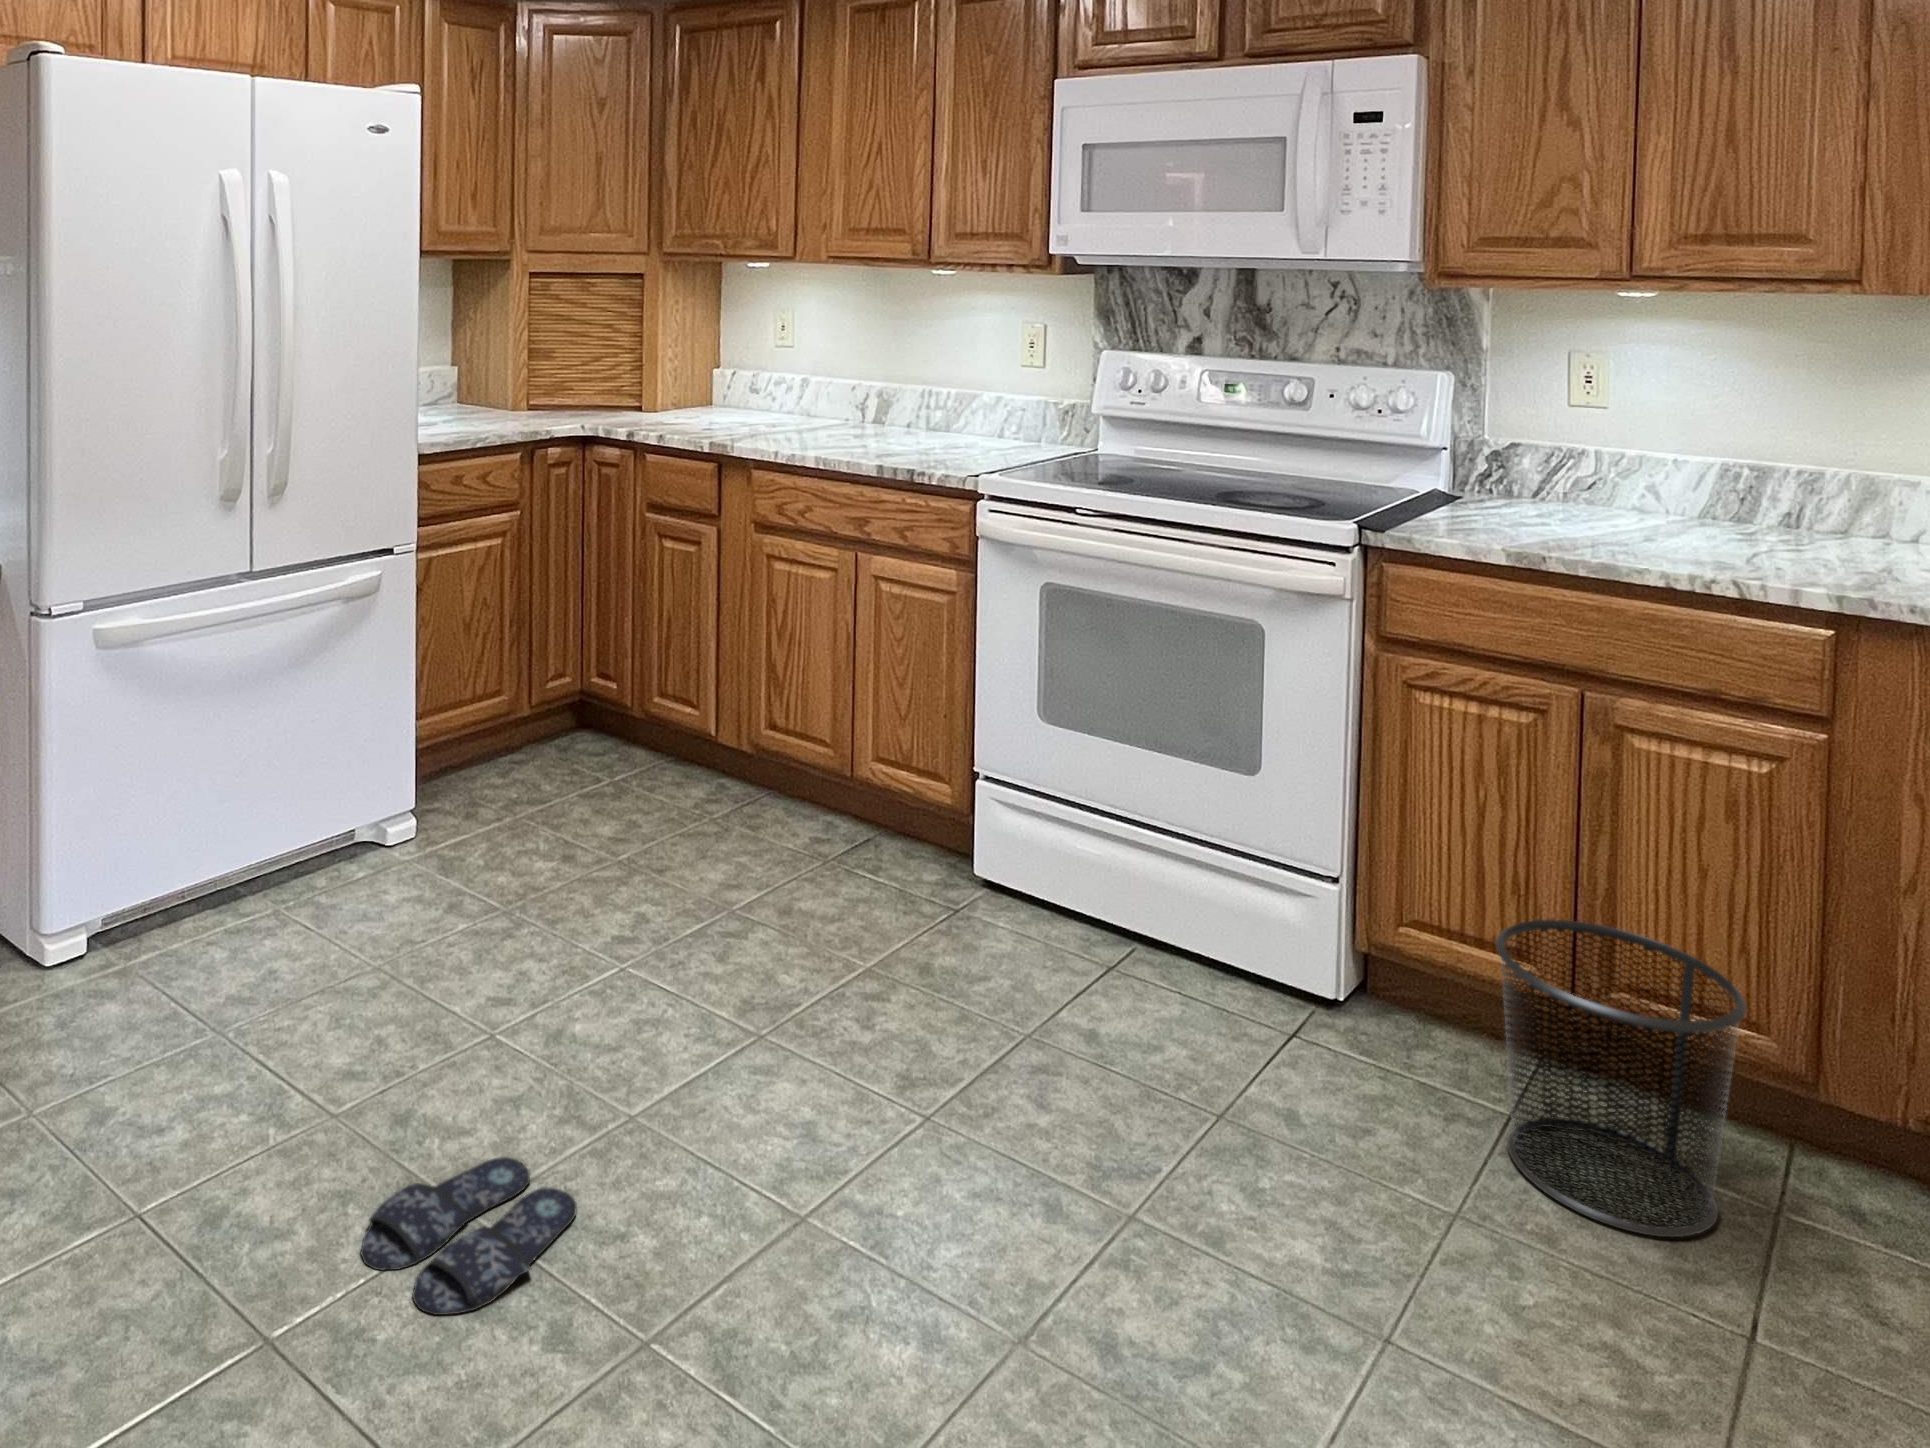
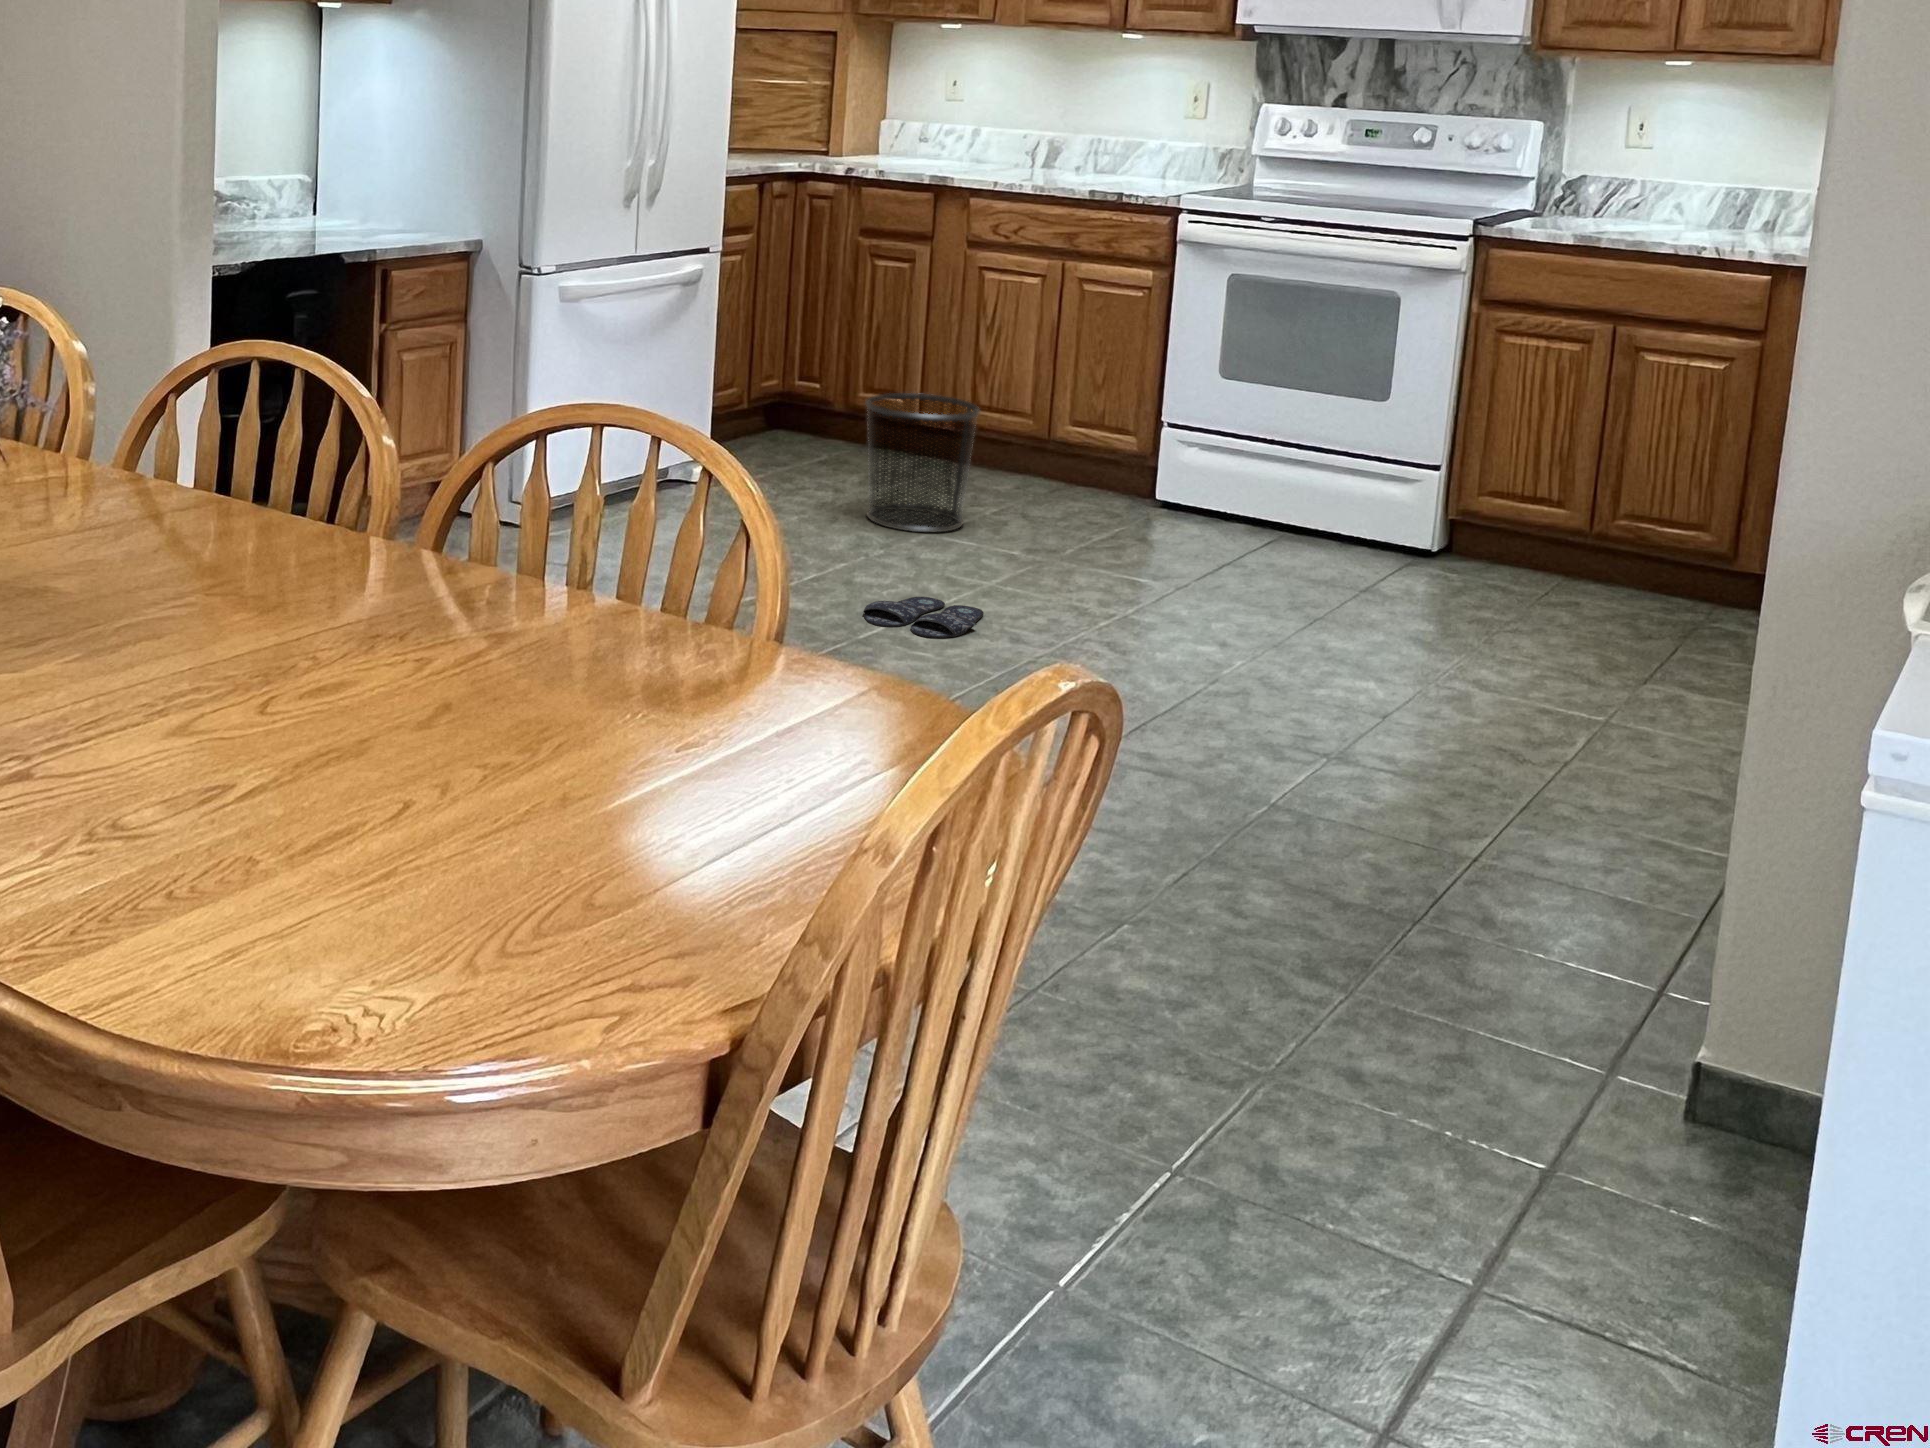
waste bin: present [1495,919,1747,1237] -> present [865,393,980,532]

